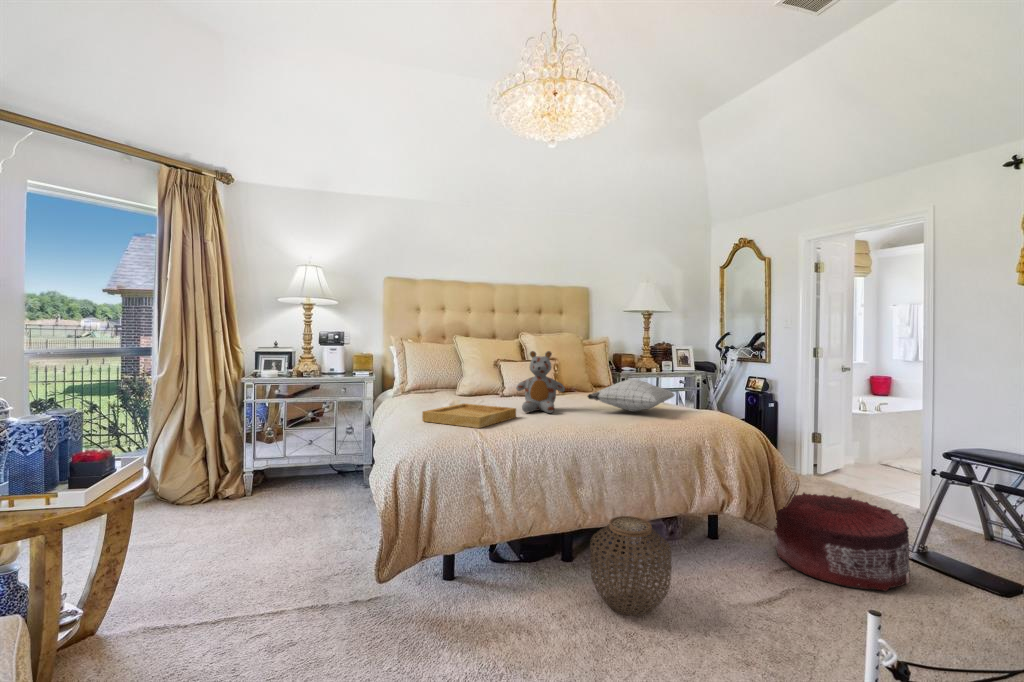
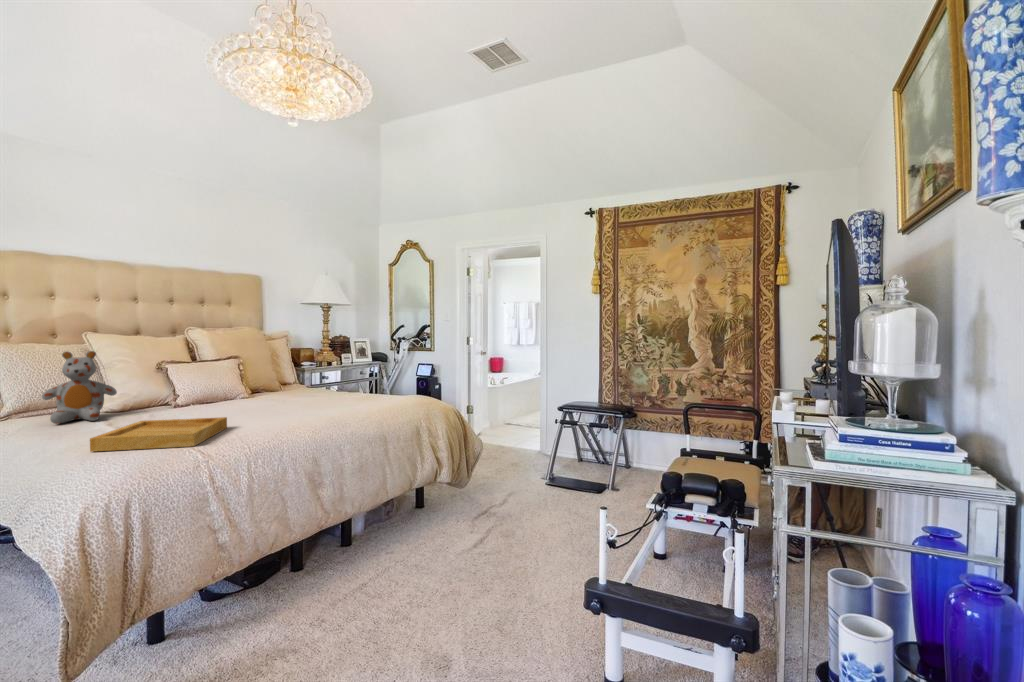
stuffed bear: present [516,351,565,413] -> present [42,351,117,424]
pillow: present [587,379,674,412] -> none [305,373,387,405]
pouf: present [774,493,910,591] -> none [467,449,551,515]
woven basket: present [590,516,671,616] -> none [339,502,416,595]

